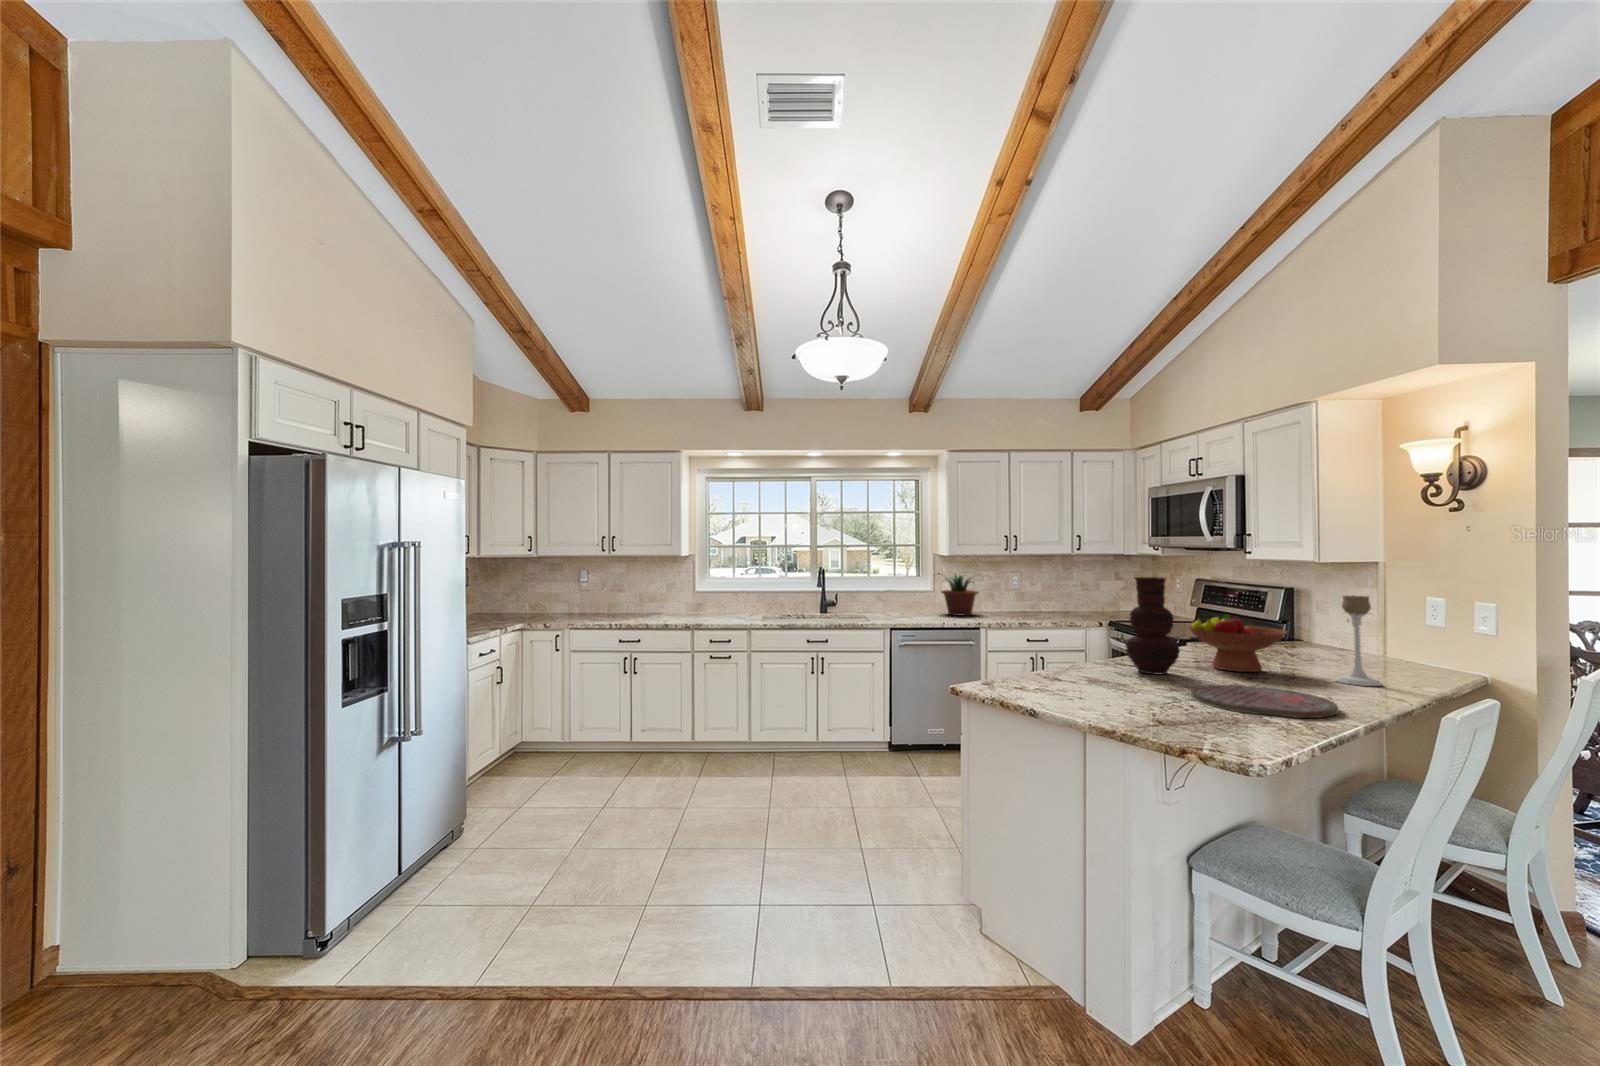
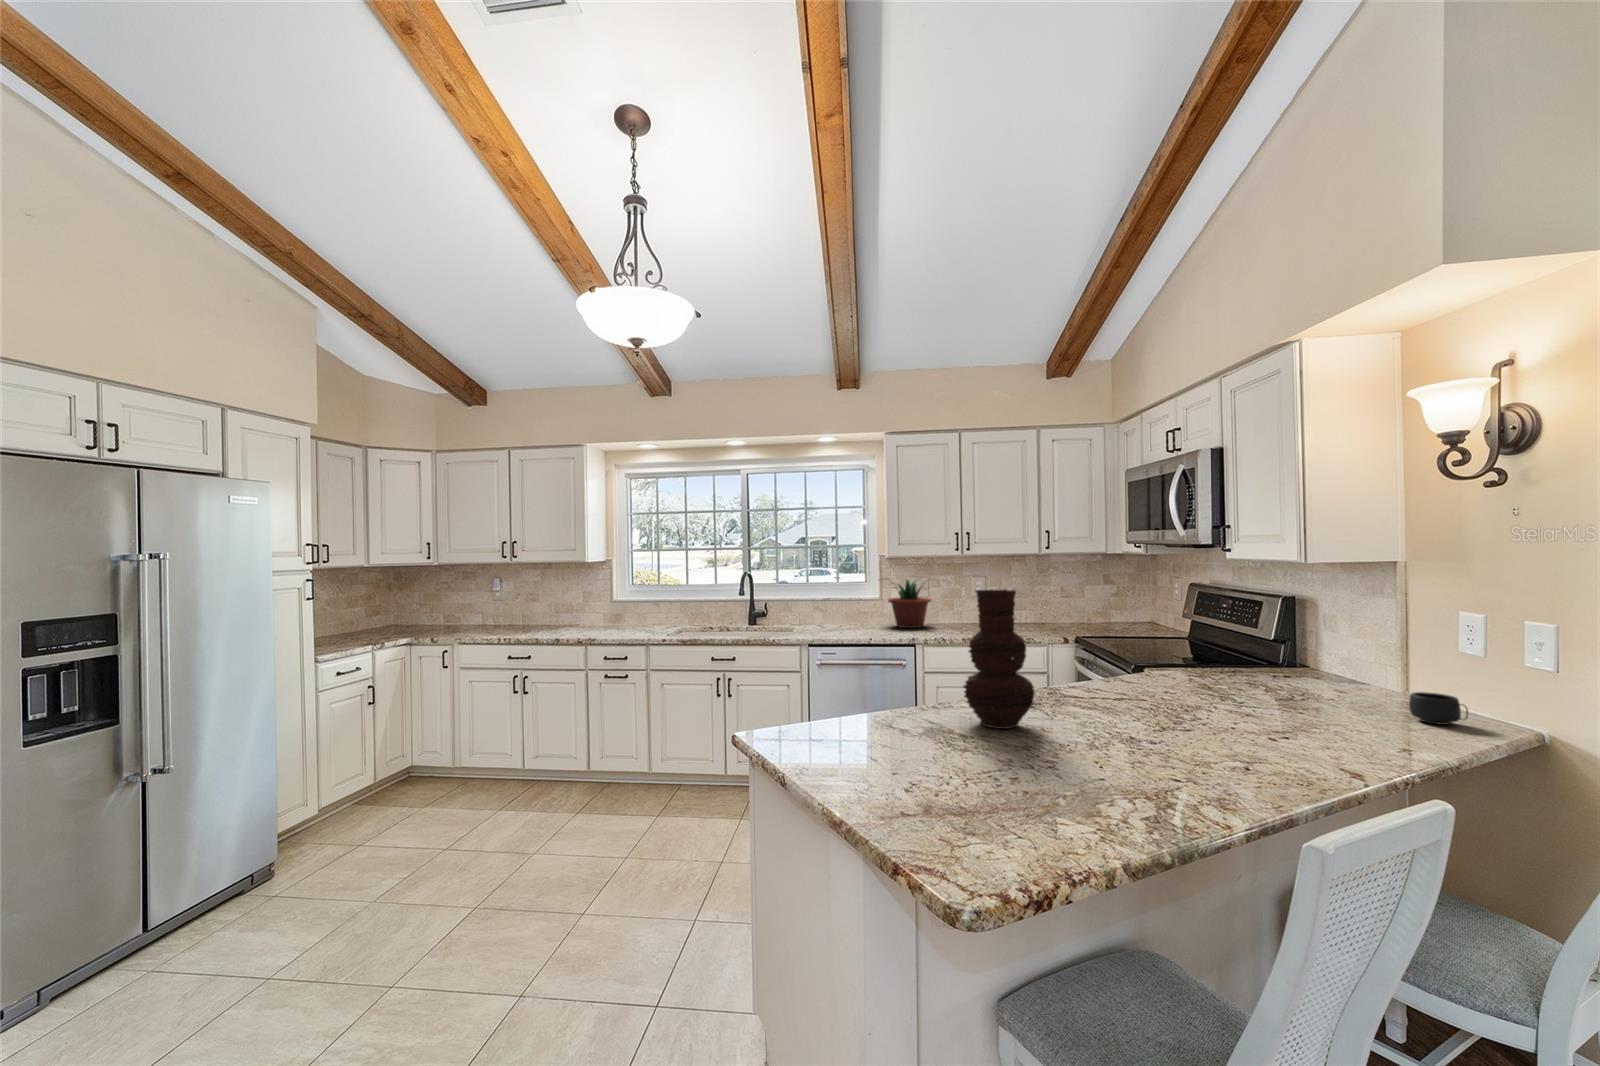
candle holder: present [1336,595,1382,686] -> none [1266,617,1334,759]
fruit bowl: present [1188,614,1287,672] -> none [1070,641,1205,727]
mug: none [1401,650,1442,670] -> present [1409,692,1468,725]
cutting board: present [1191,685,1338,718] -> none [982,755,1187,832]

